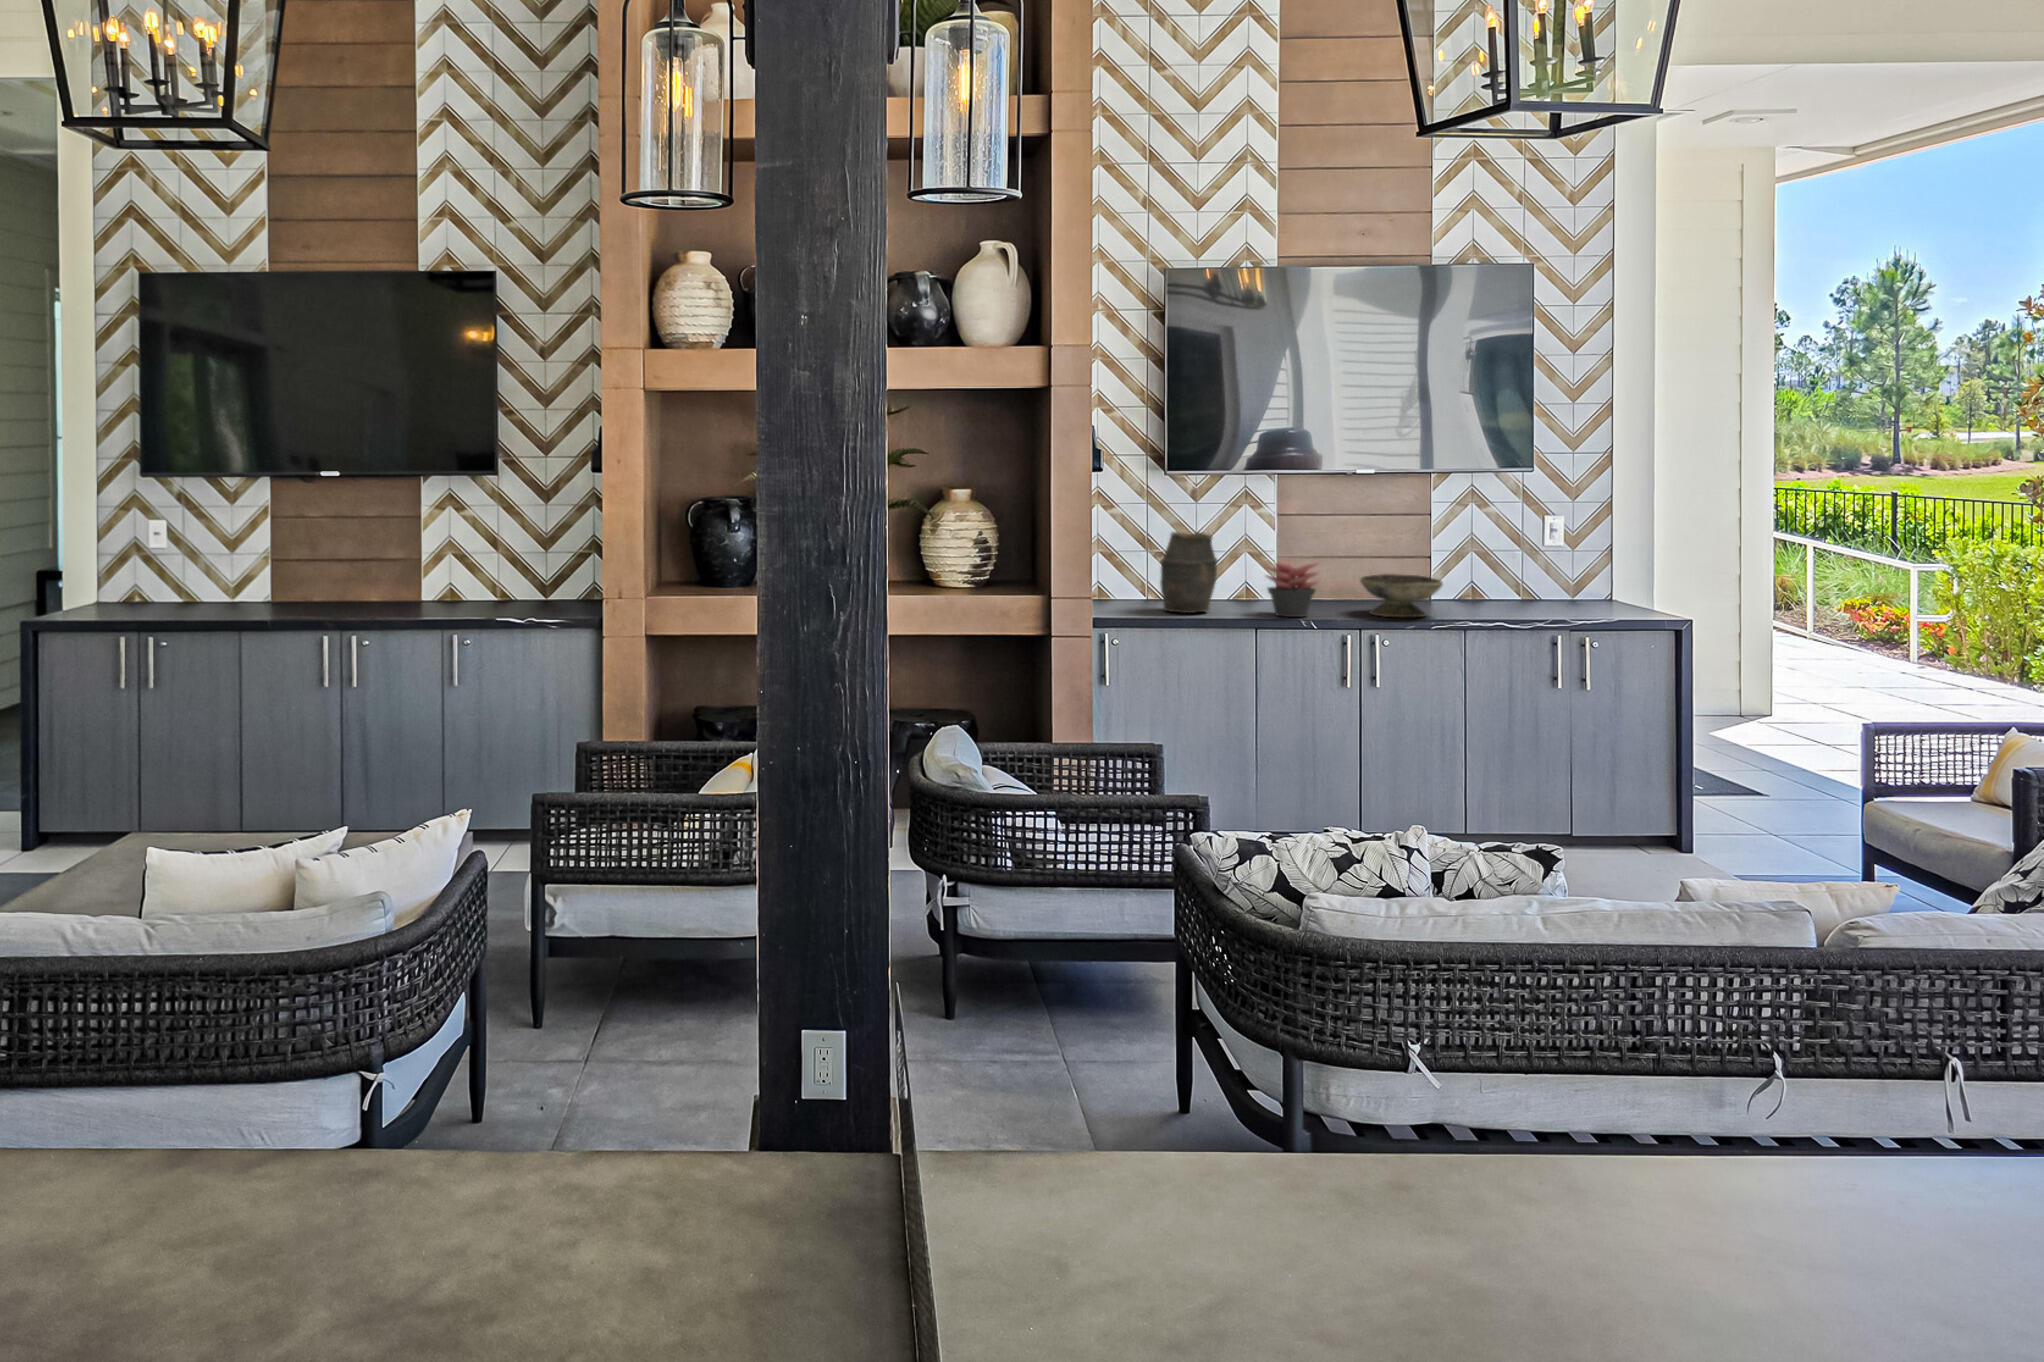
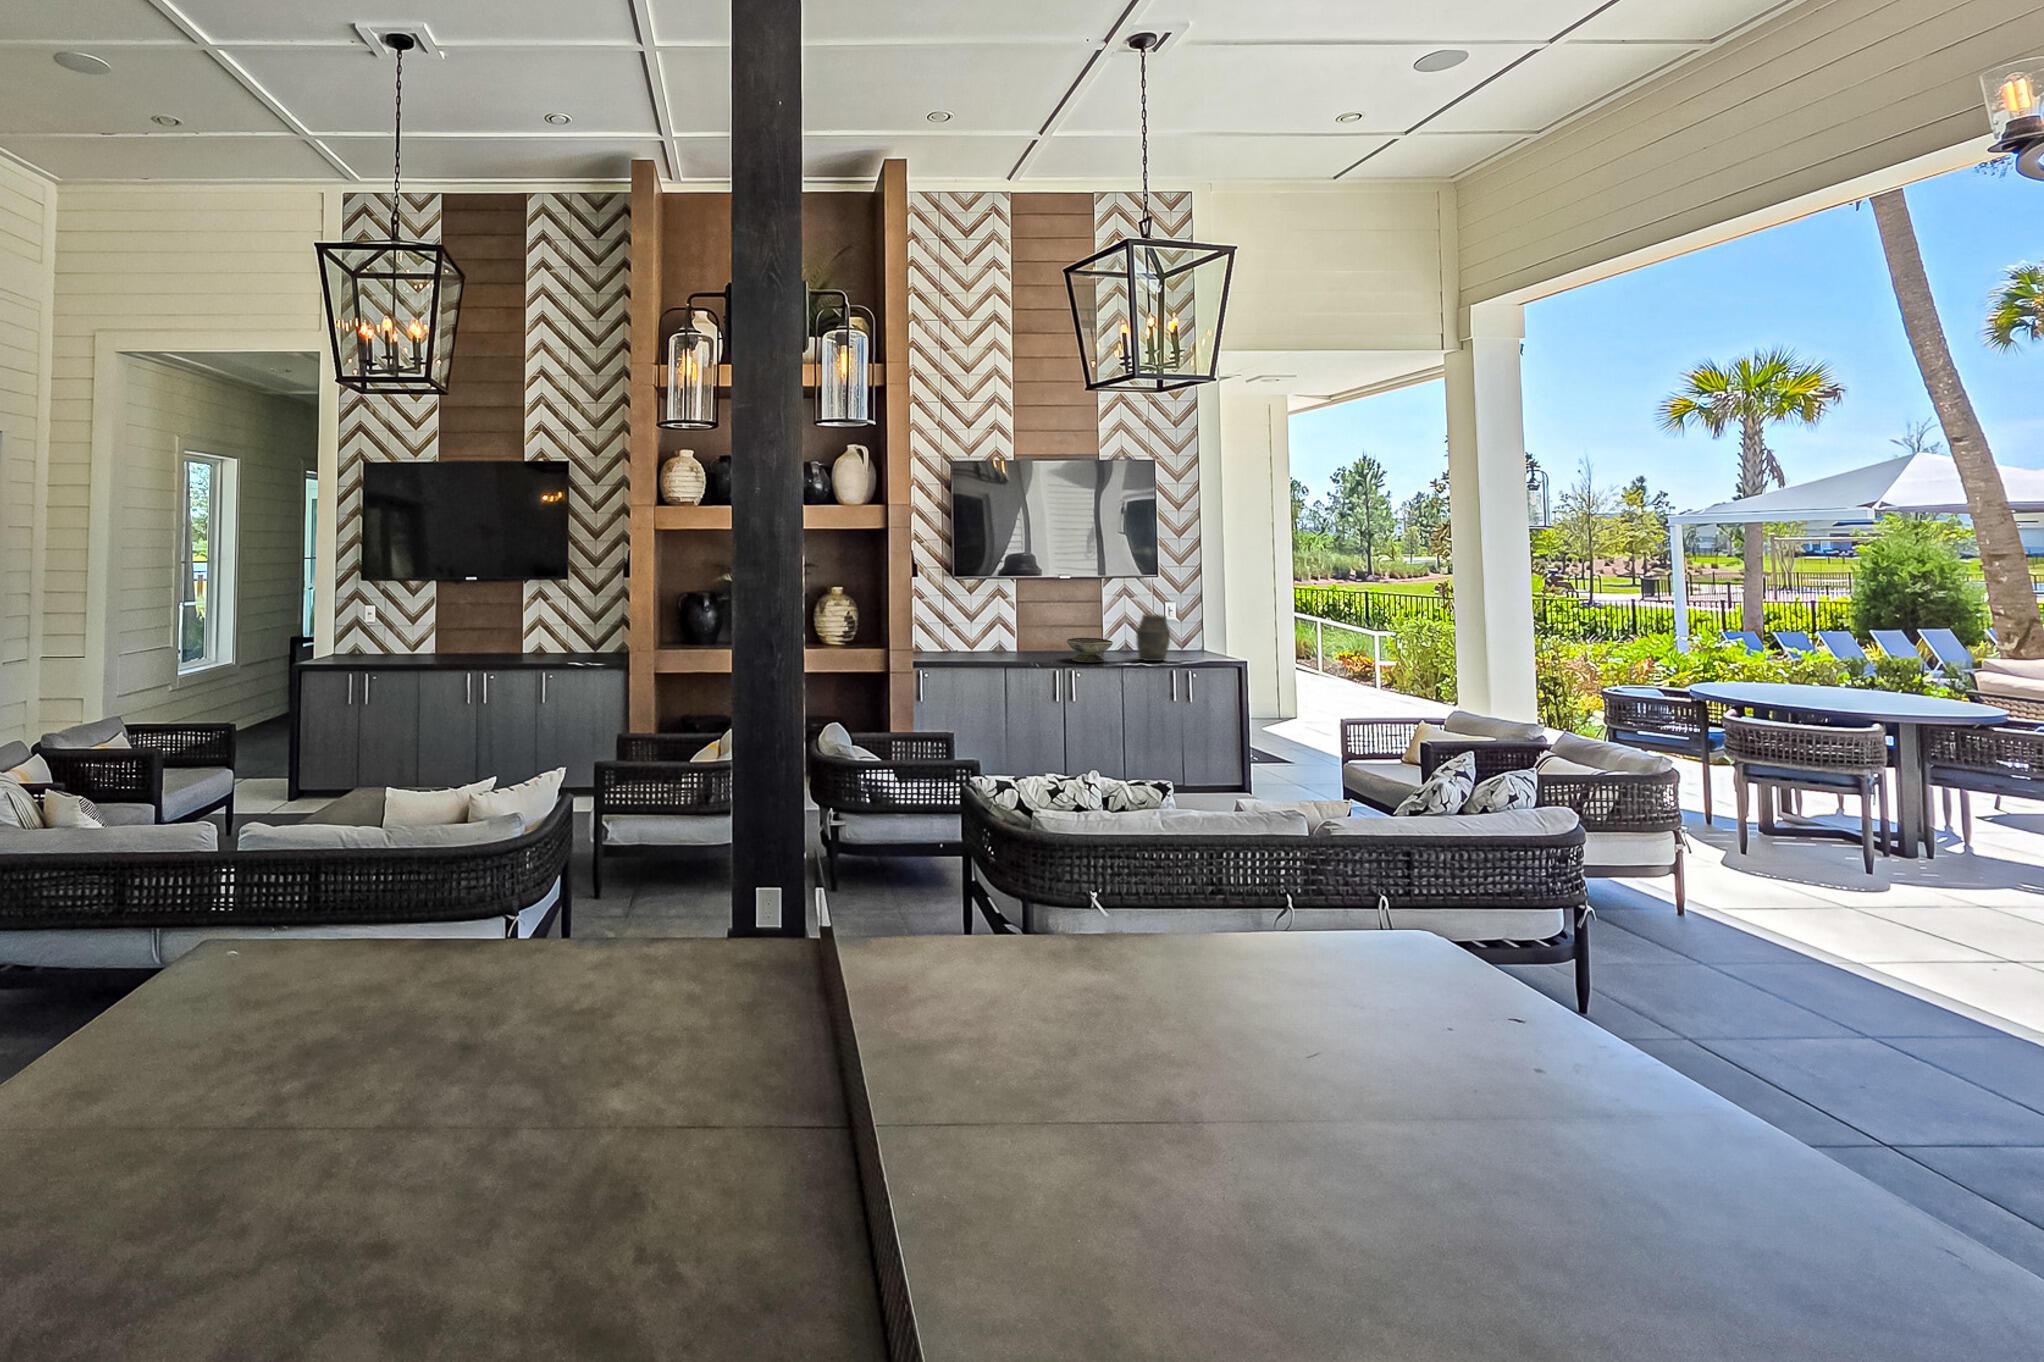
vase: present [1160,532,1217,613] -> present [1136,614,1170,661]
succulent plant: present [1267,560,1318,617] -> none [1012,629,1045,662]

